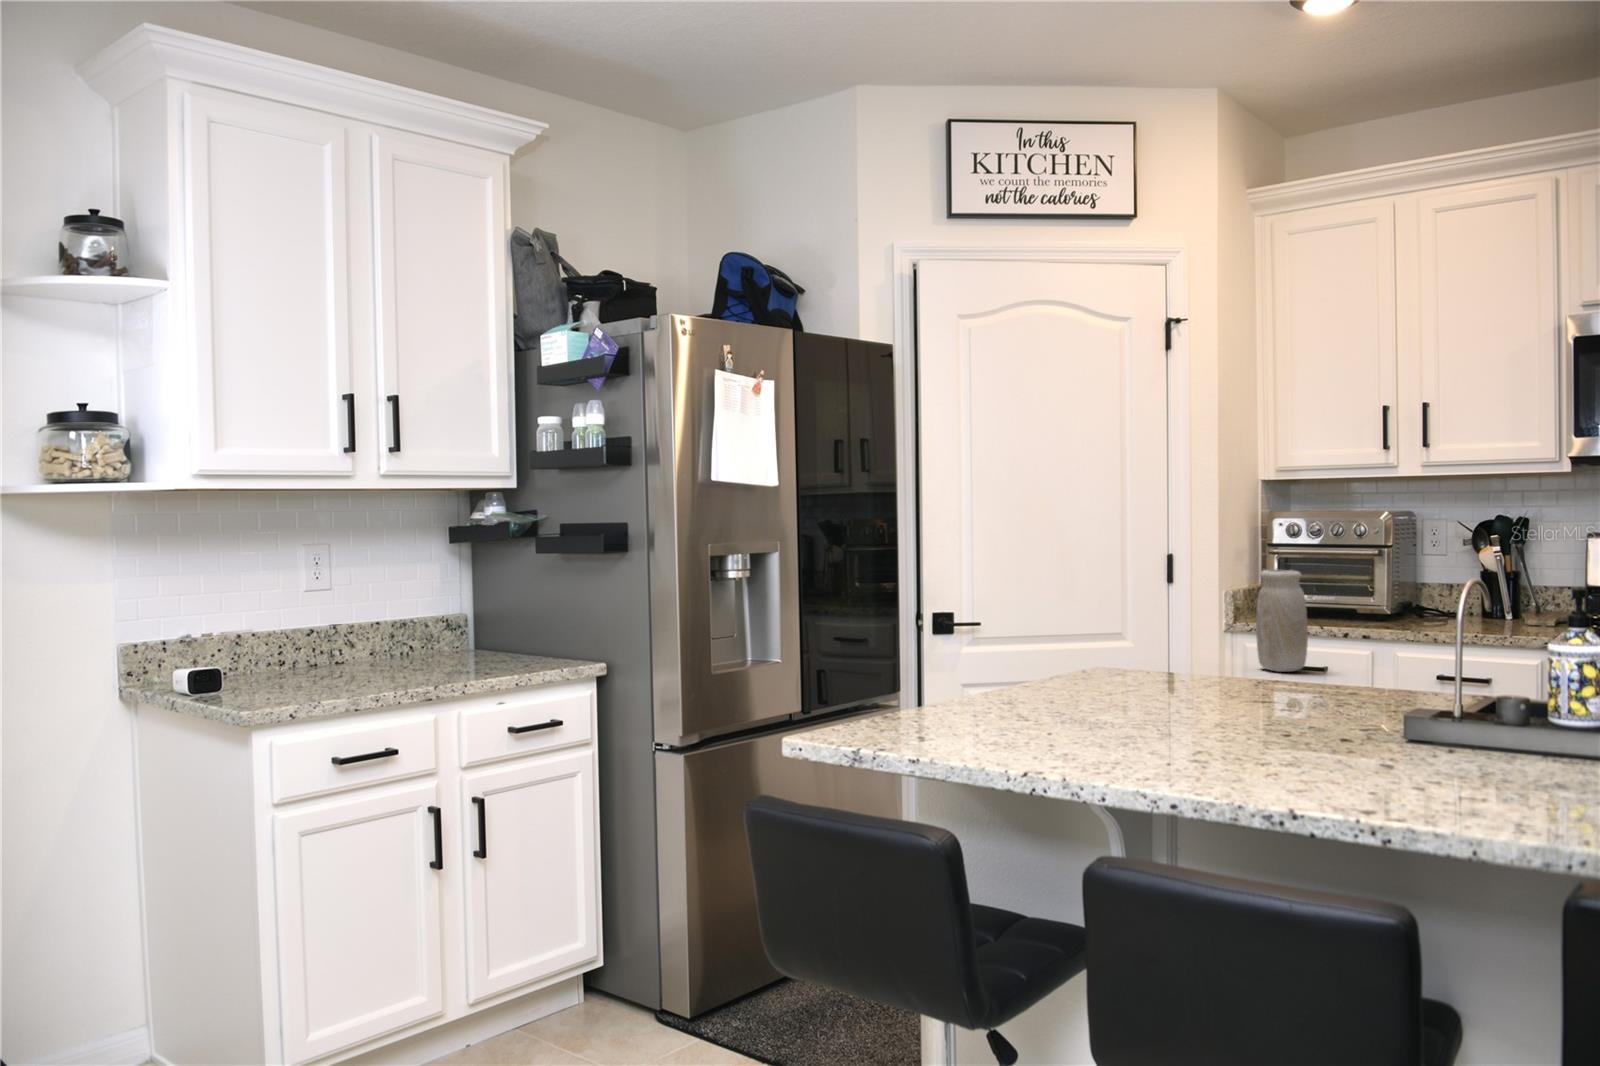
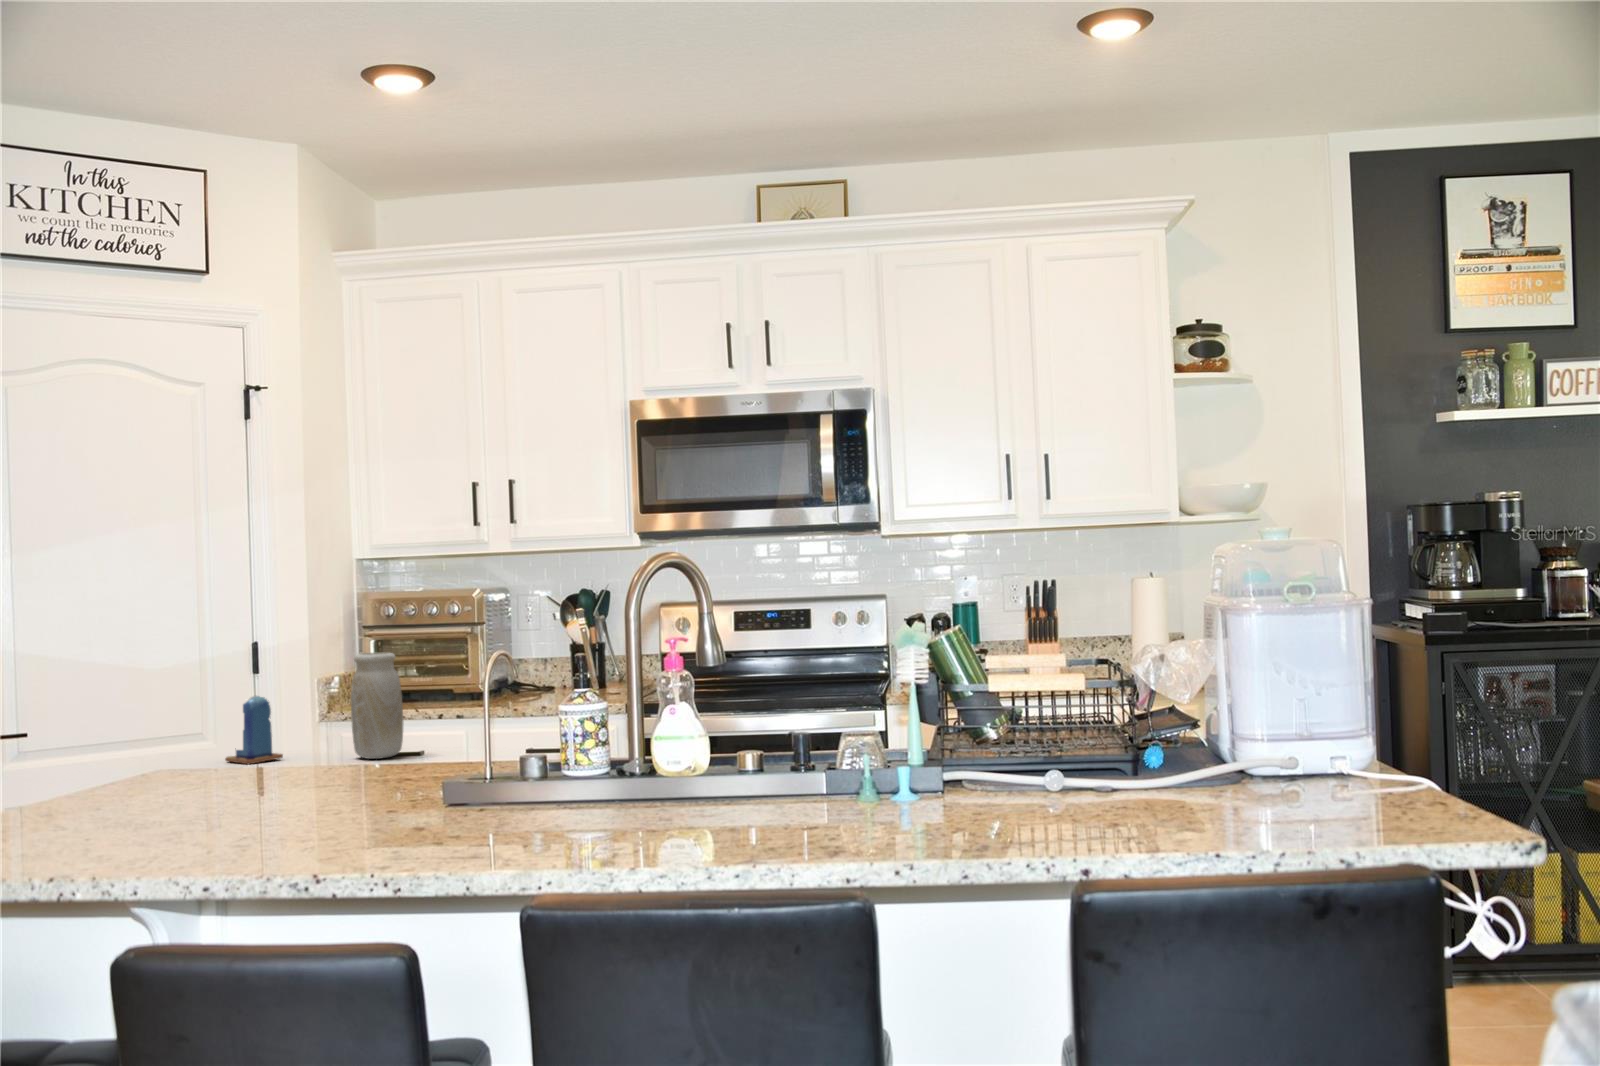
candle: none [1139,598,1190,665] -> present [225,696,283,764]

